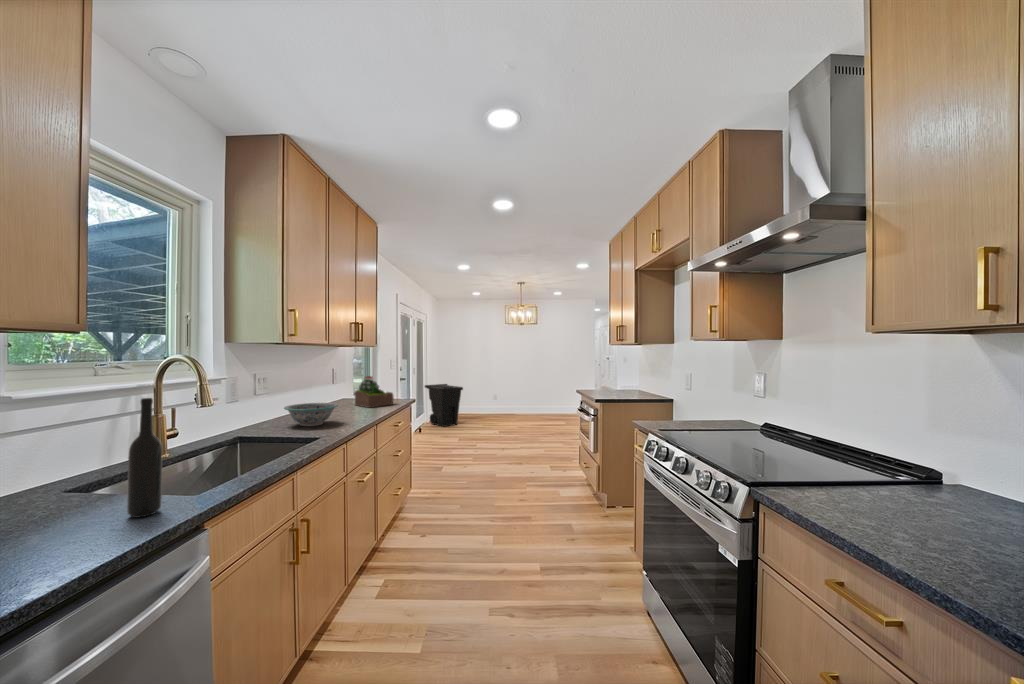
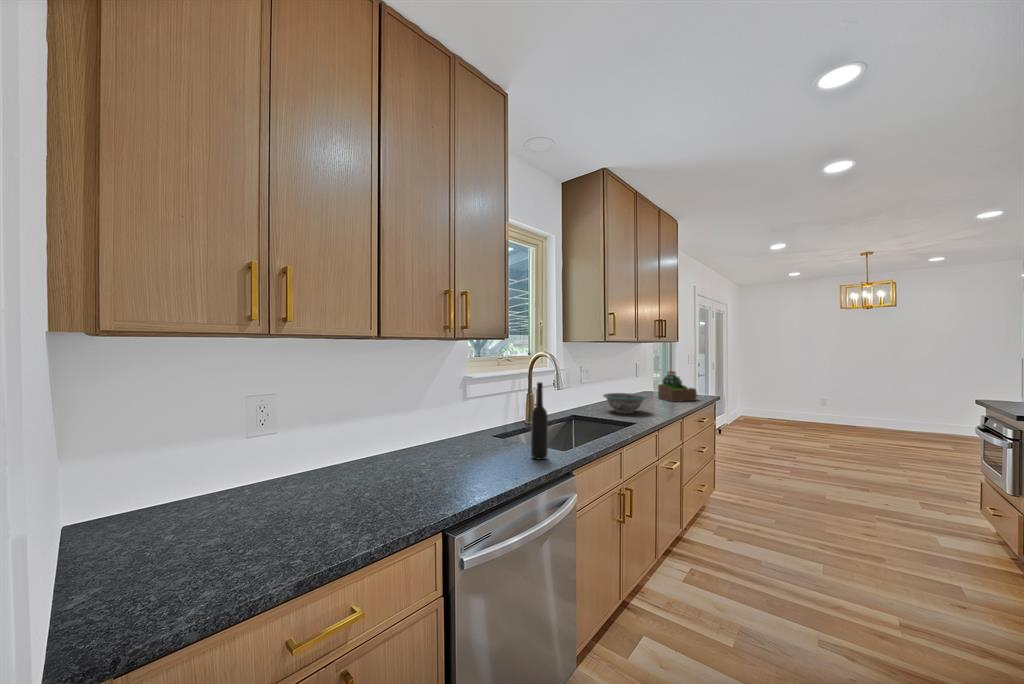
trash can: present [425,384,463,427] -> none [727,382,776,431]

